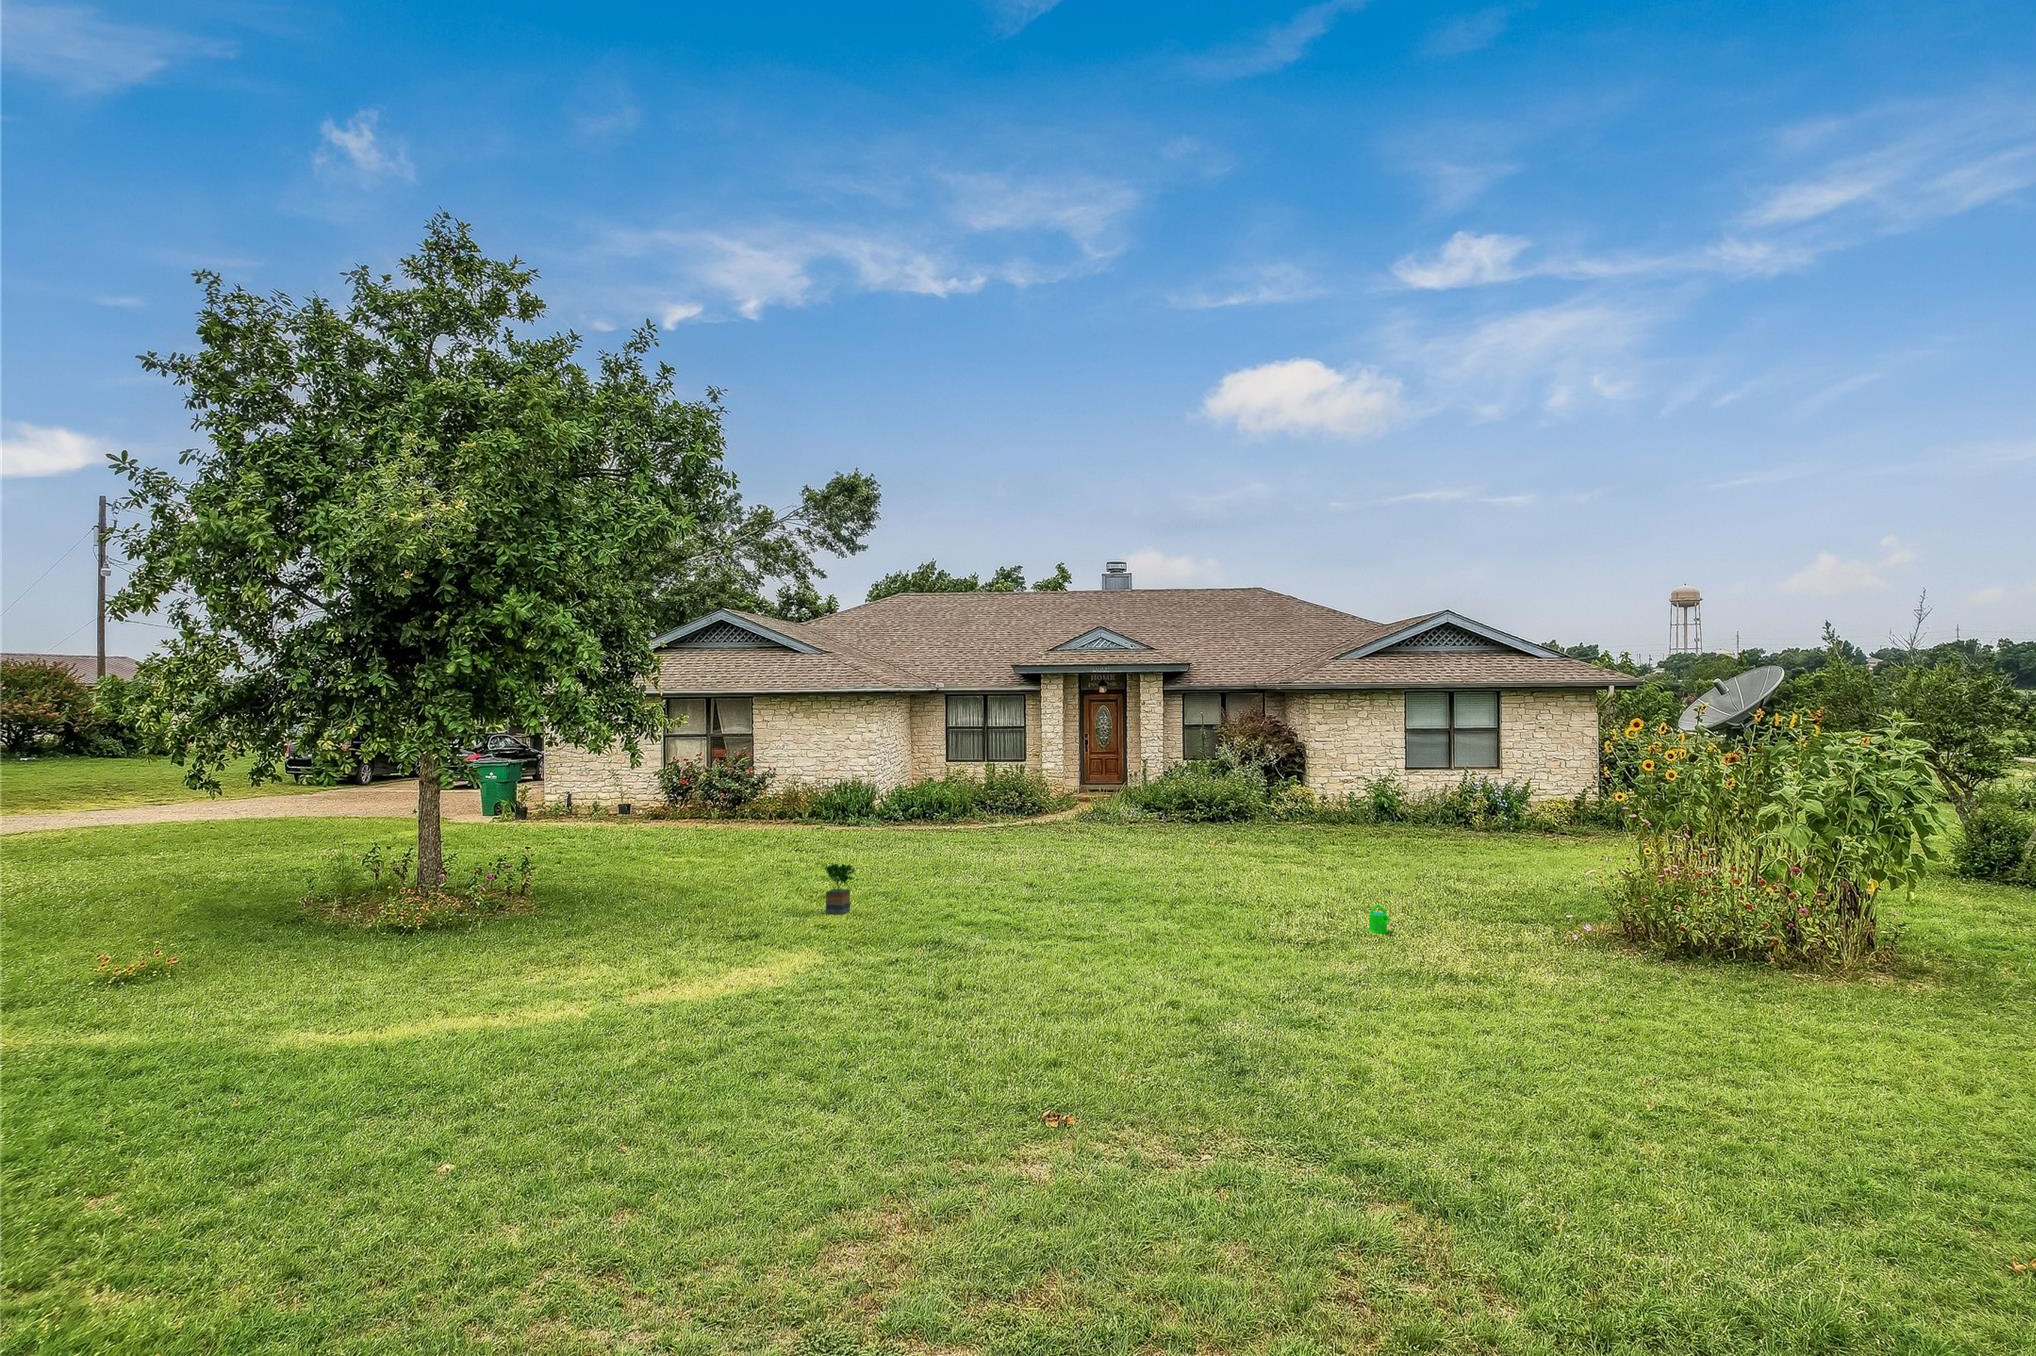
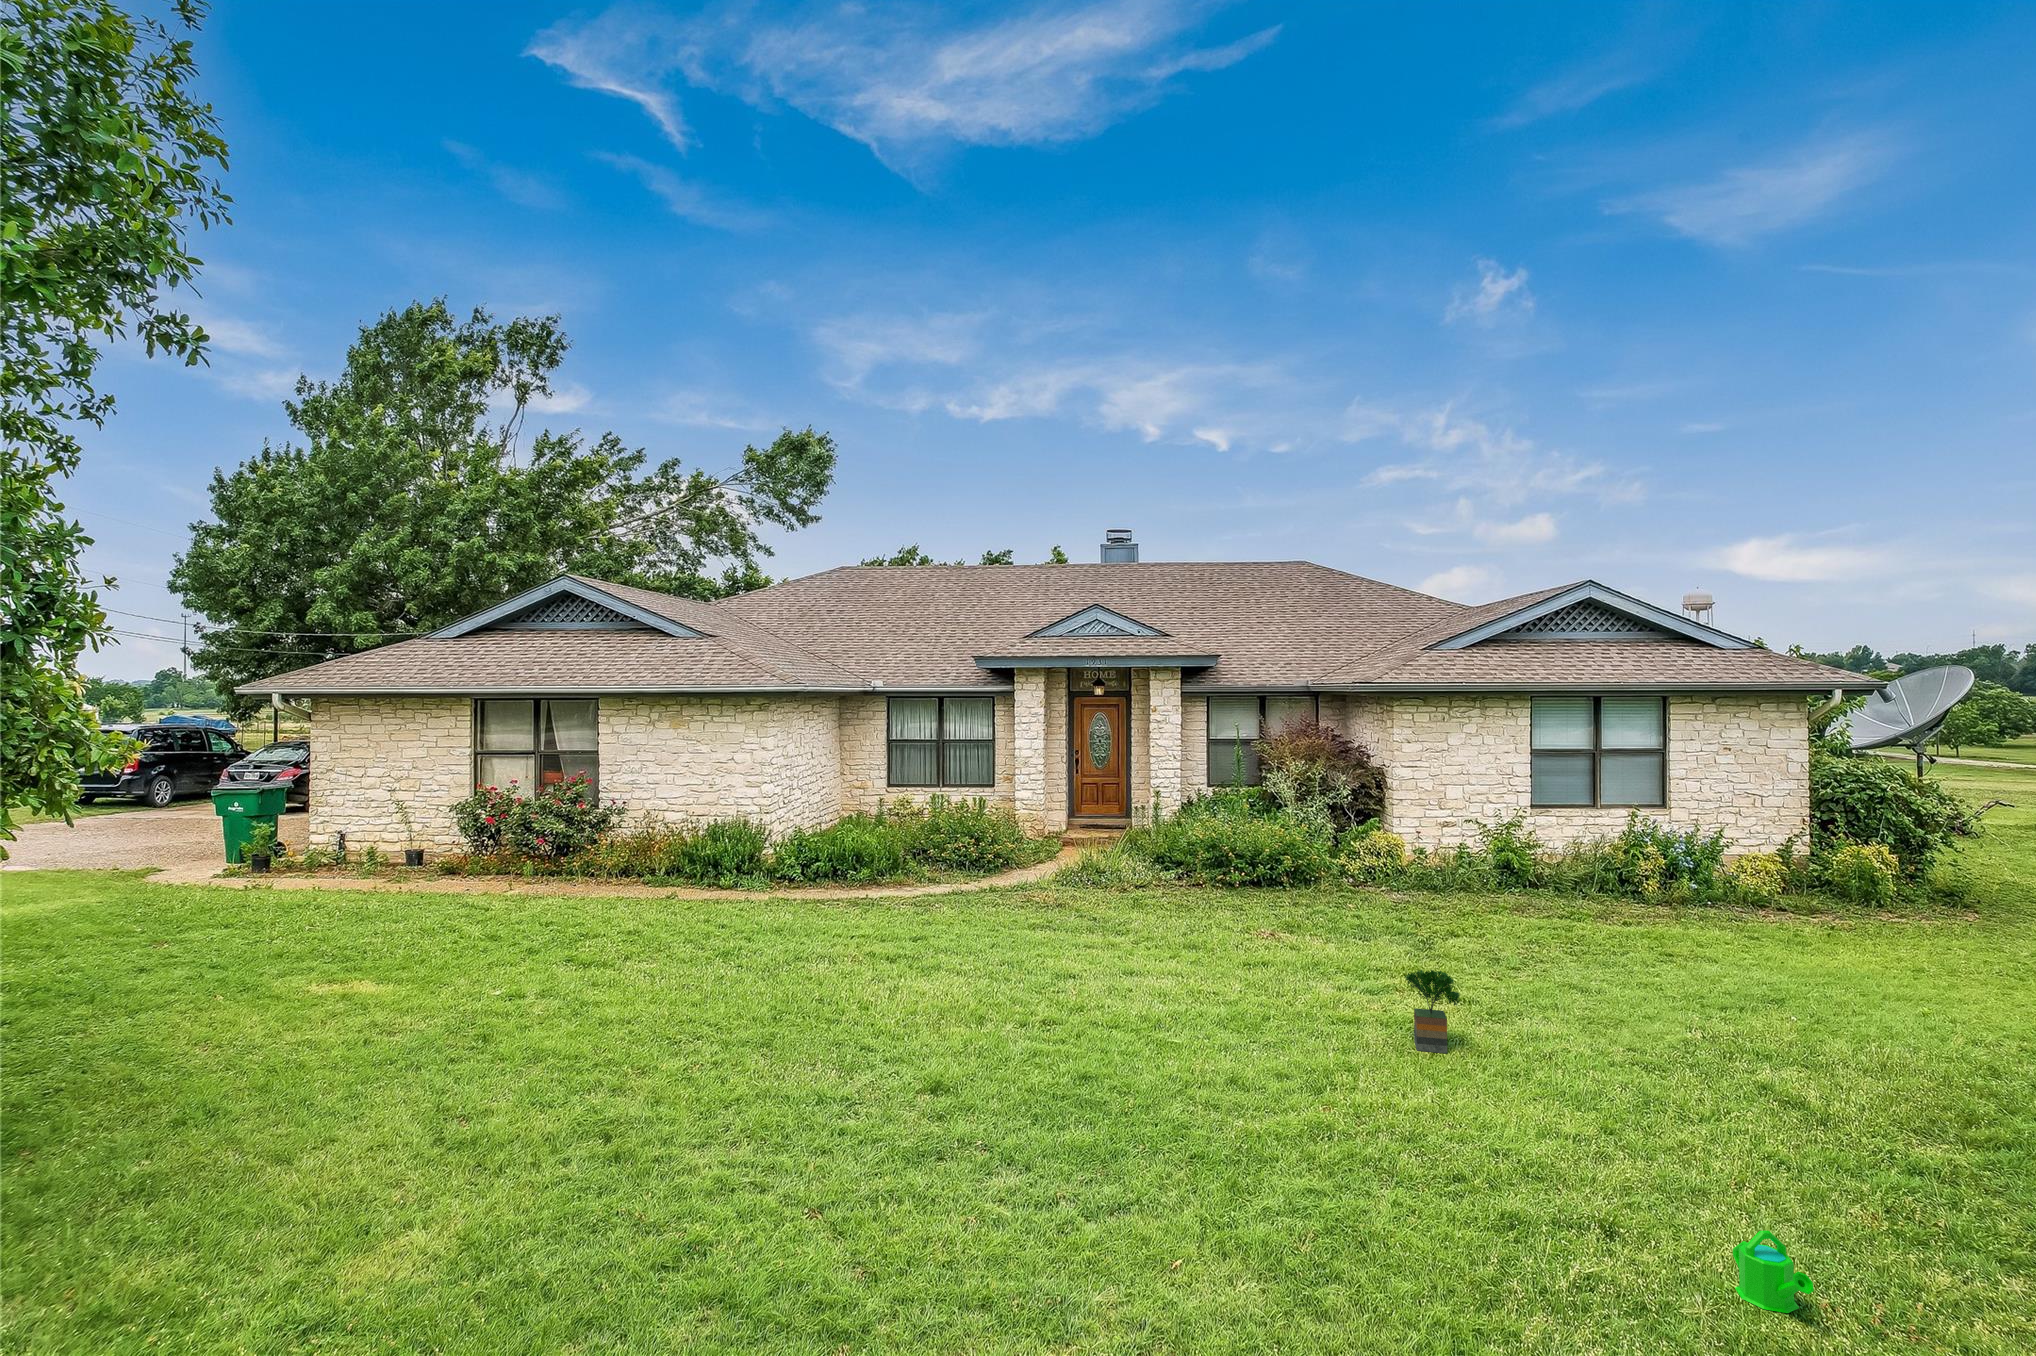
potted tree: present [826,864,855,914] -> present [1405,970,1460,1053]

